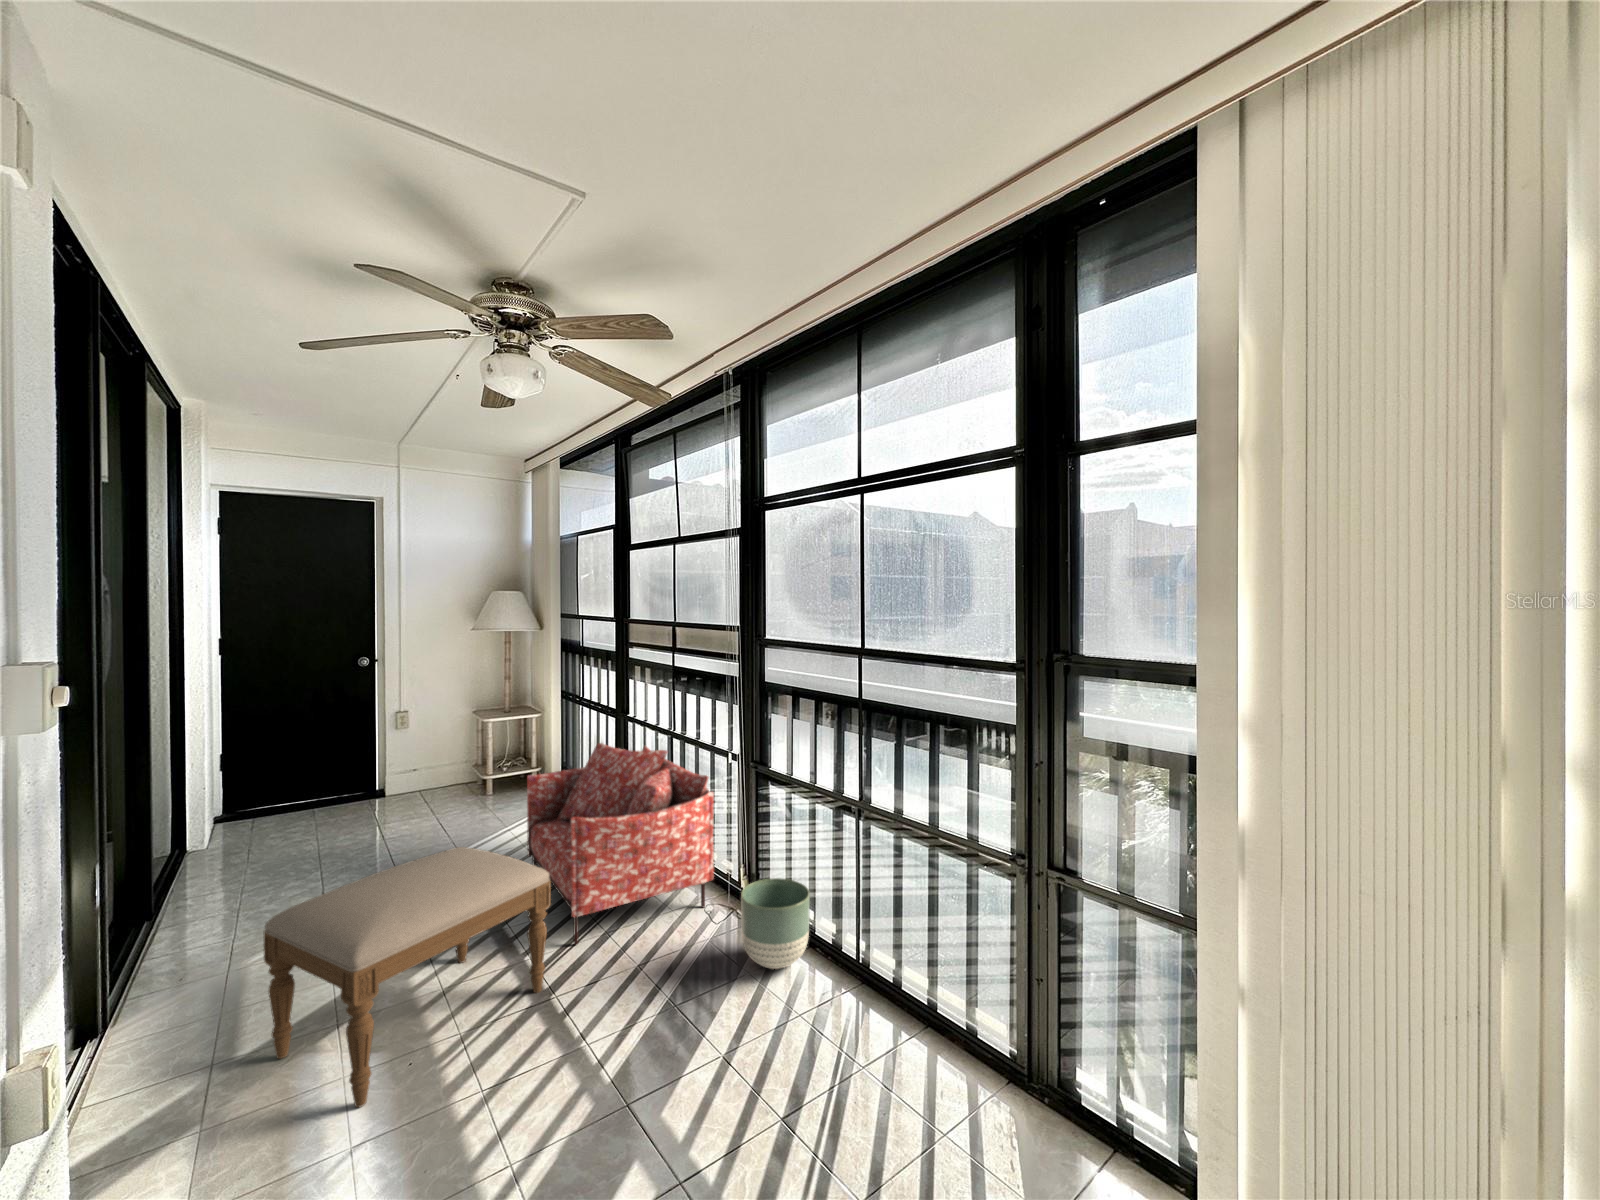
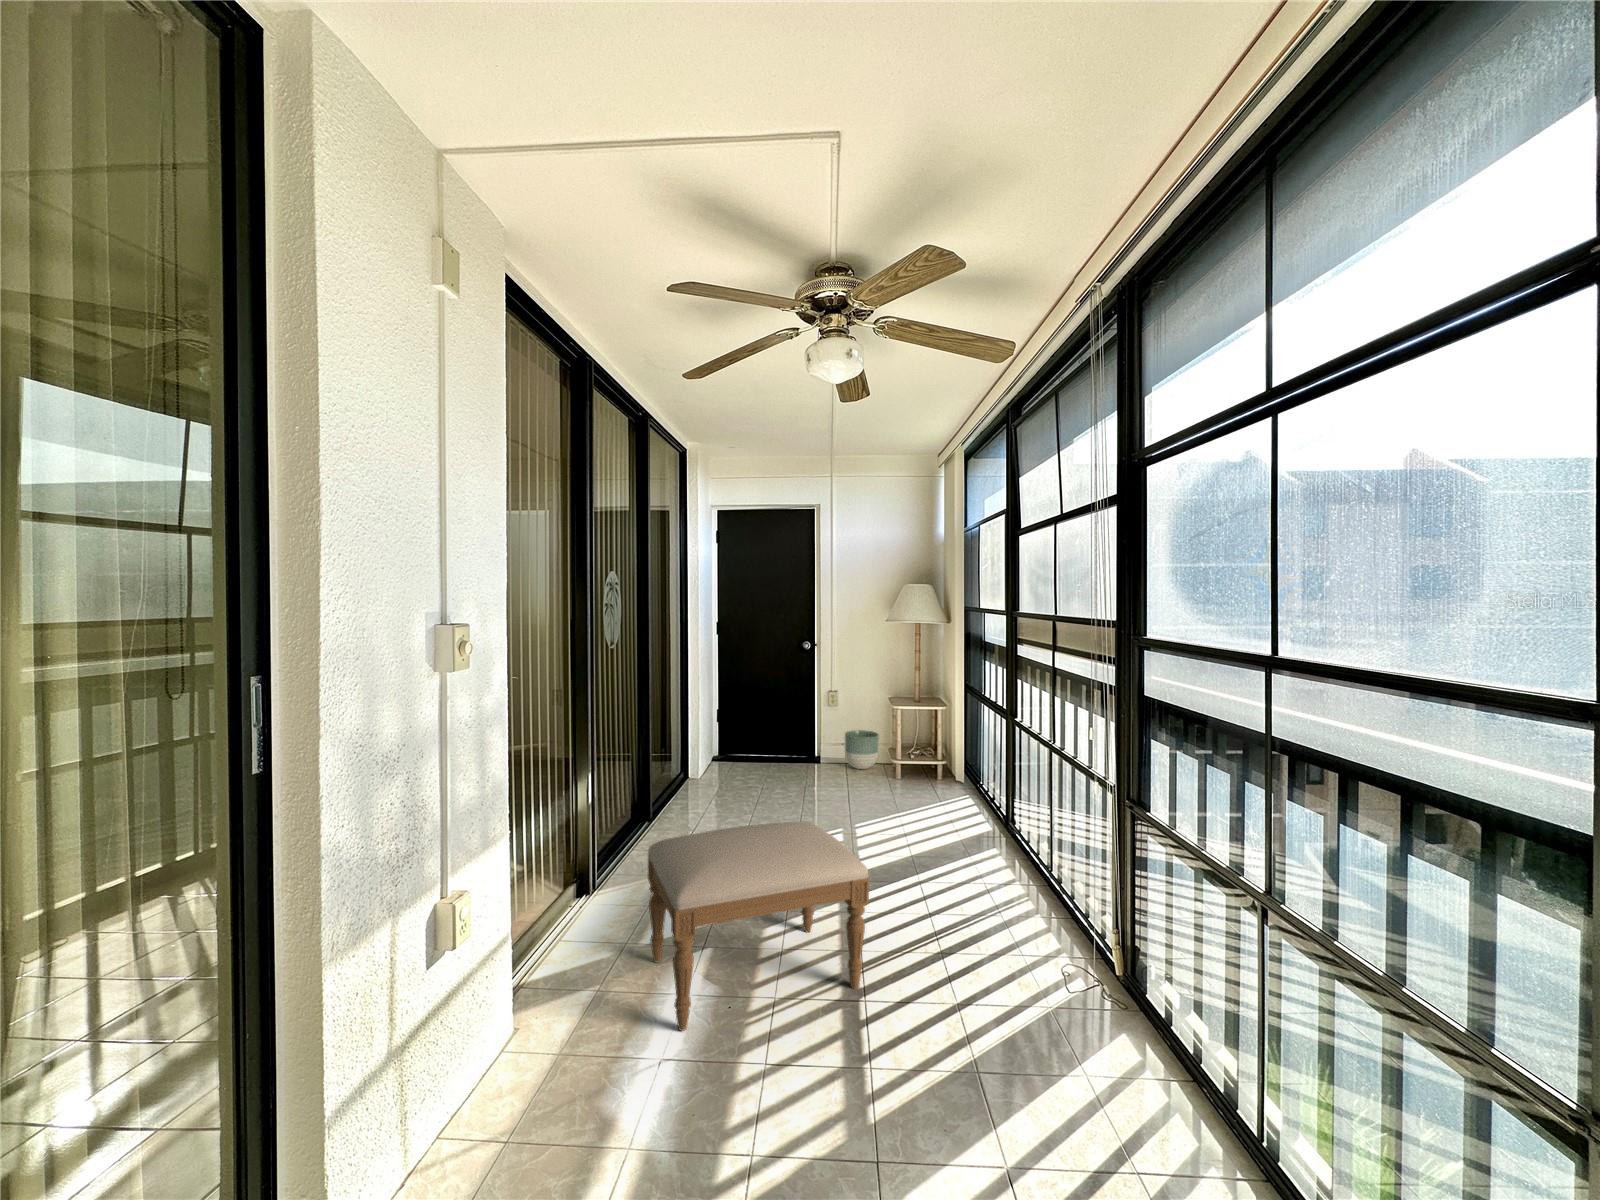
armchair: present [527,743,714,945] -> none [893,745,1078,962]
planter: present [741,878,810,969] -> present [845,730,879,769]

